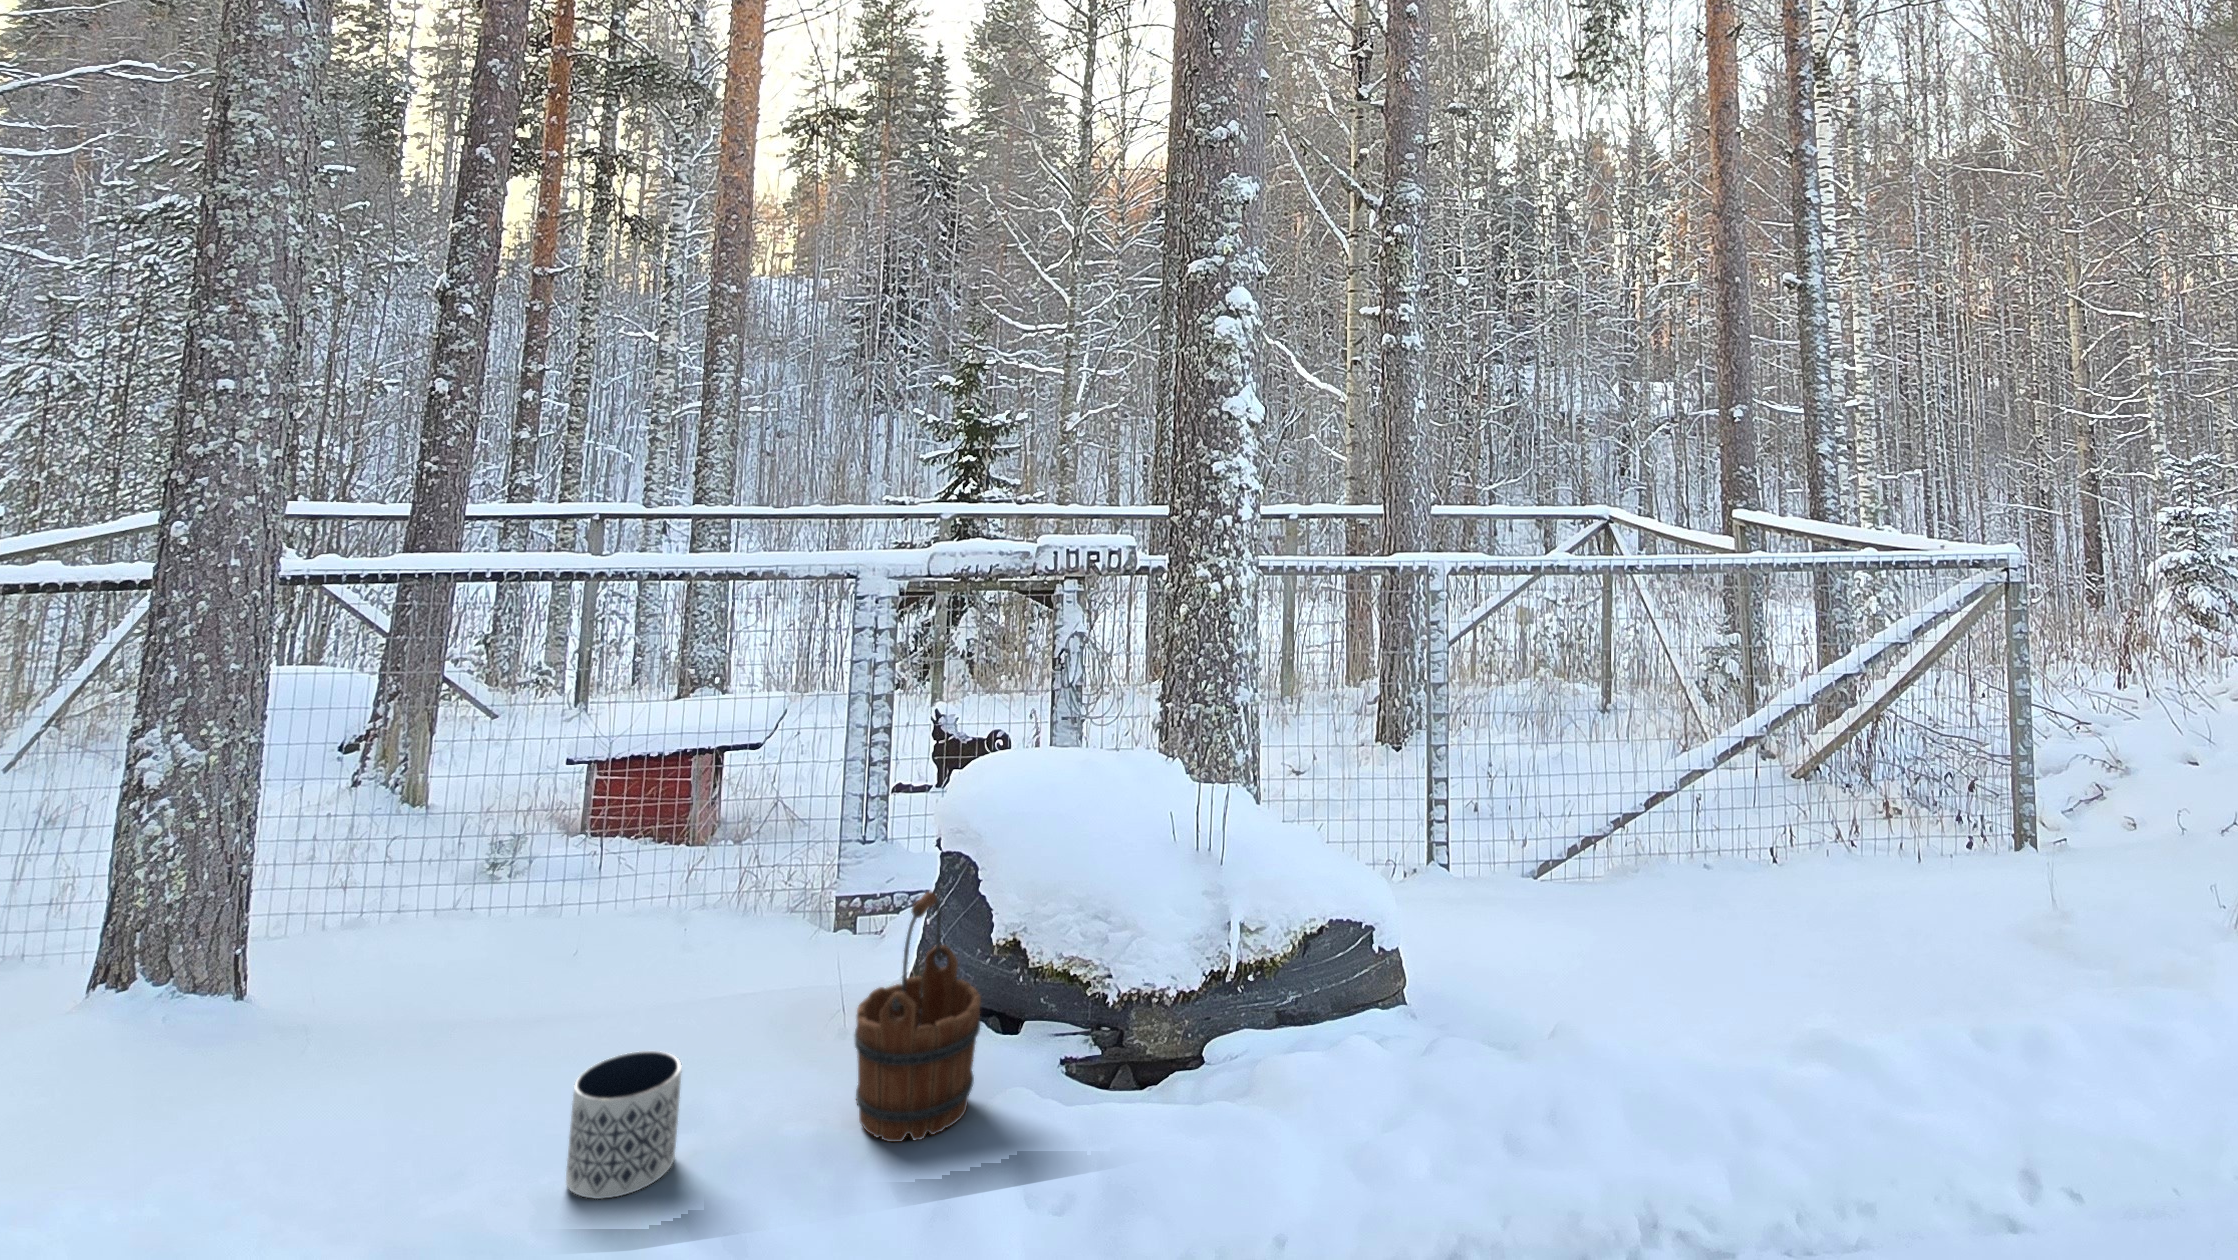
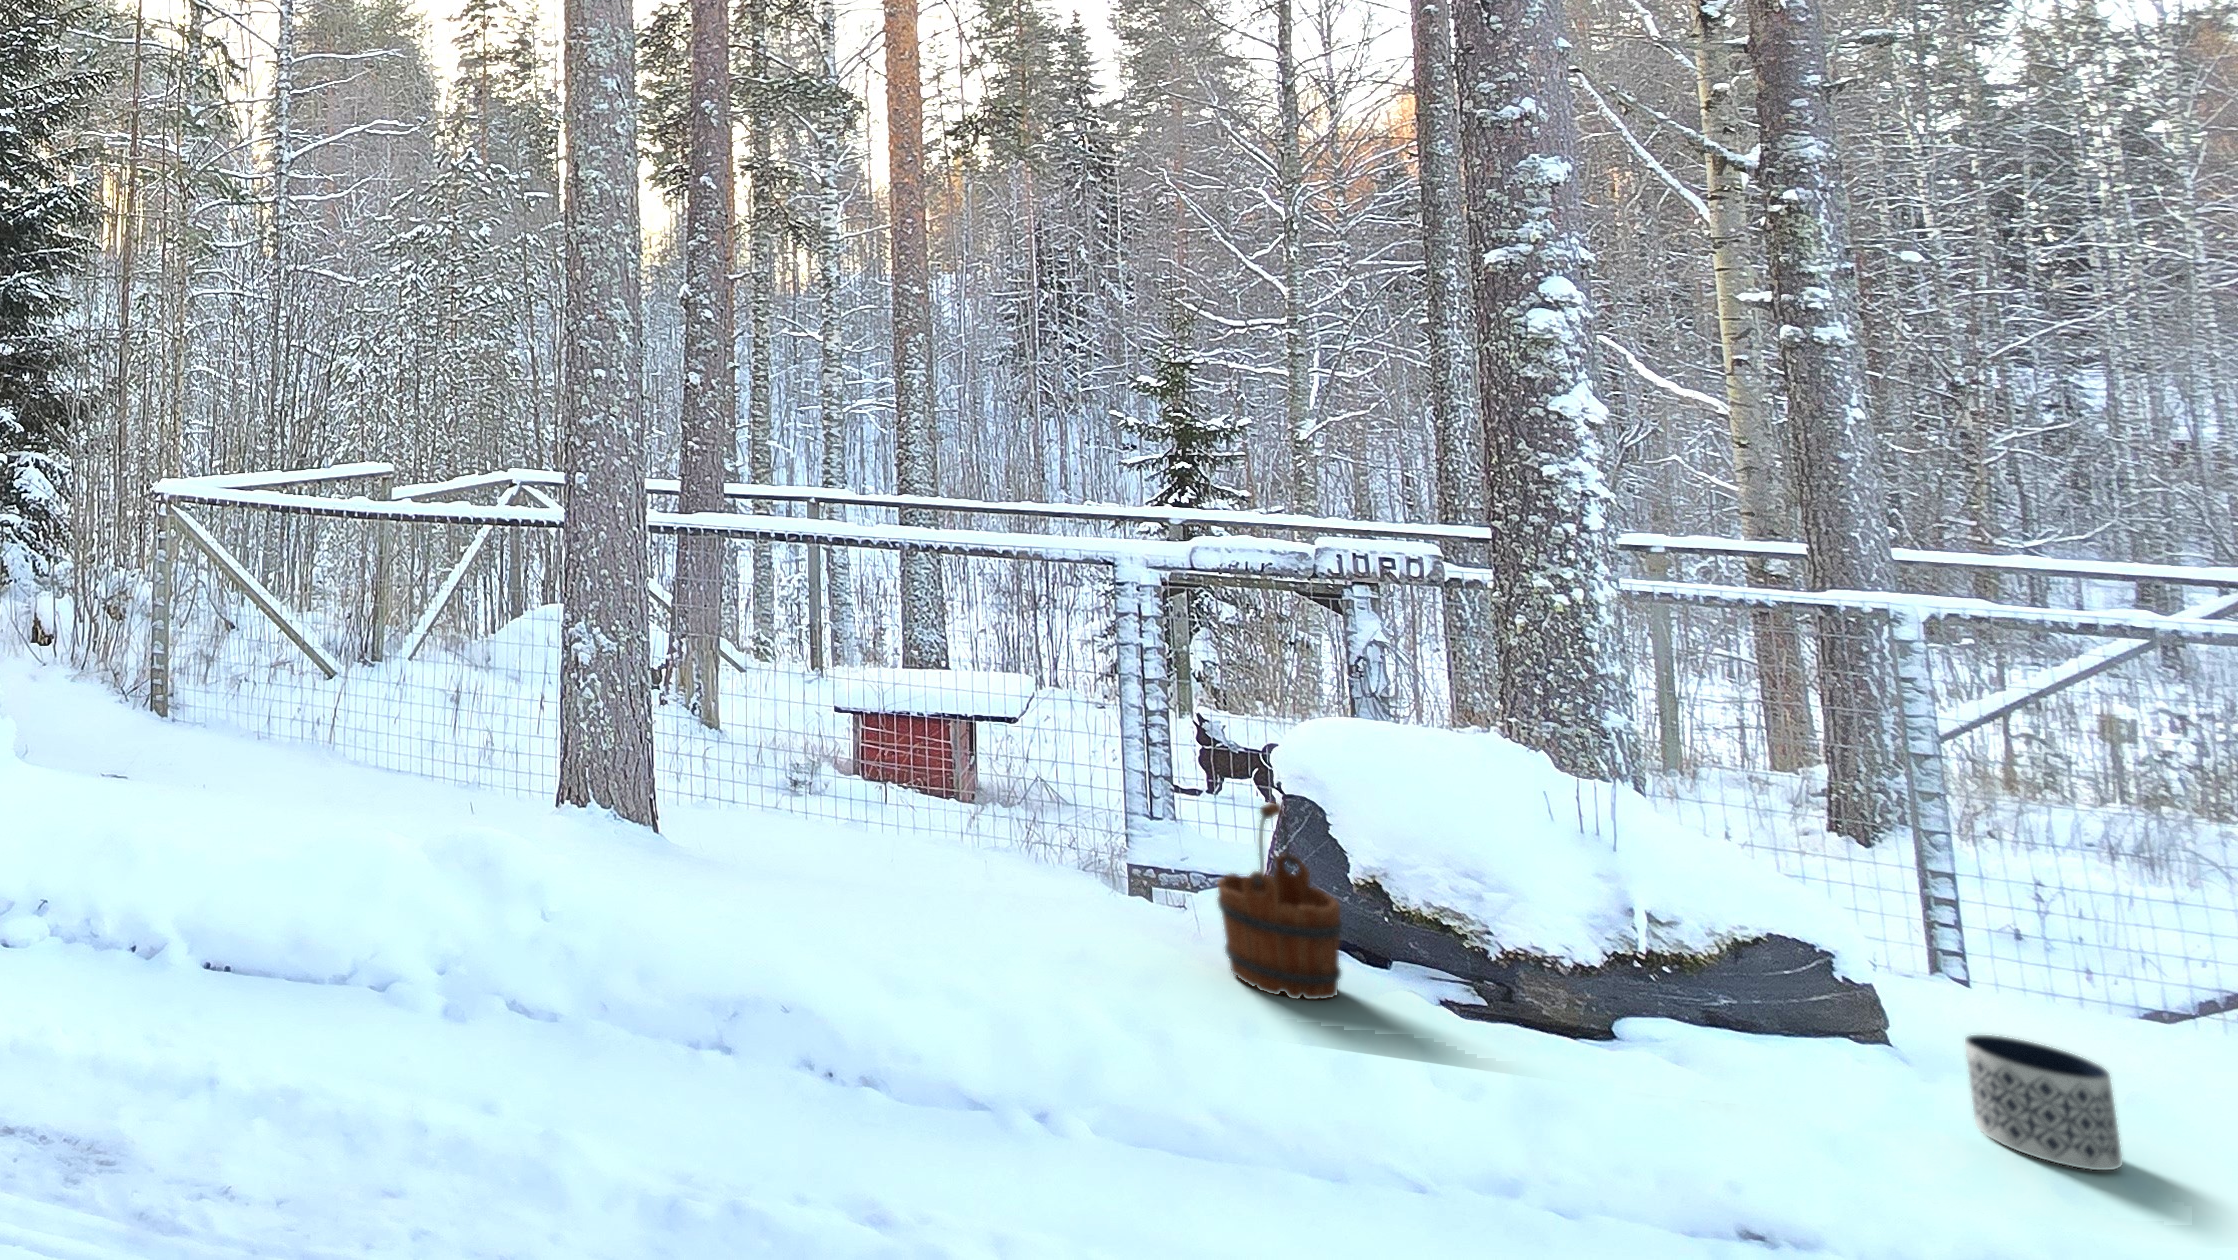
planter: present [566,1051,682,1199] -> present [1965,1035,2122,1170]

